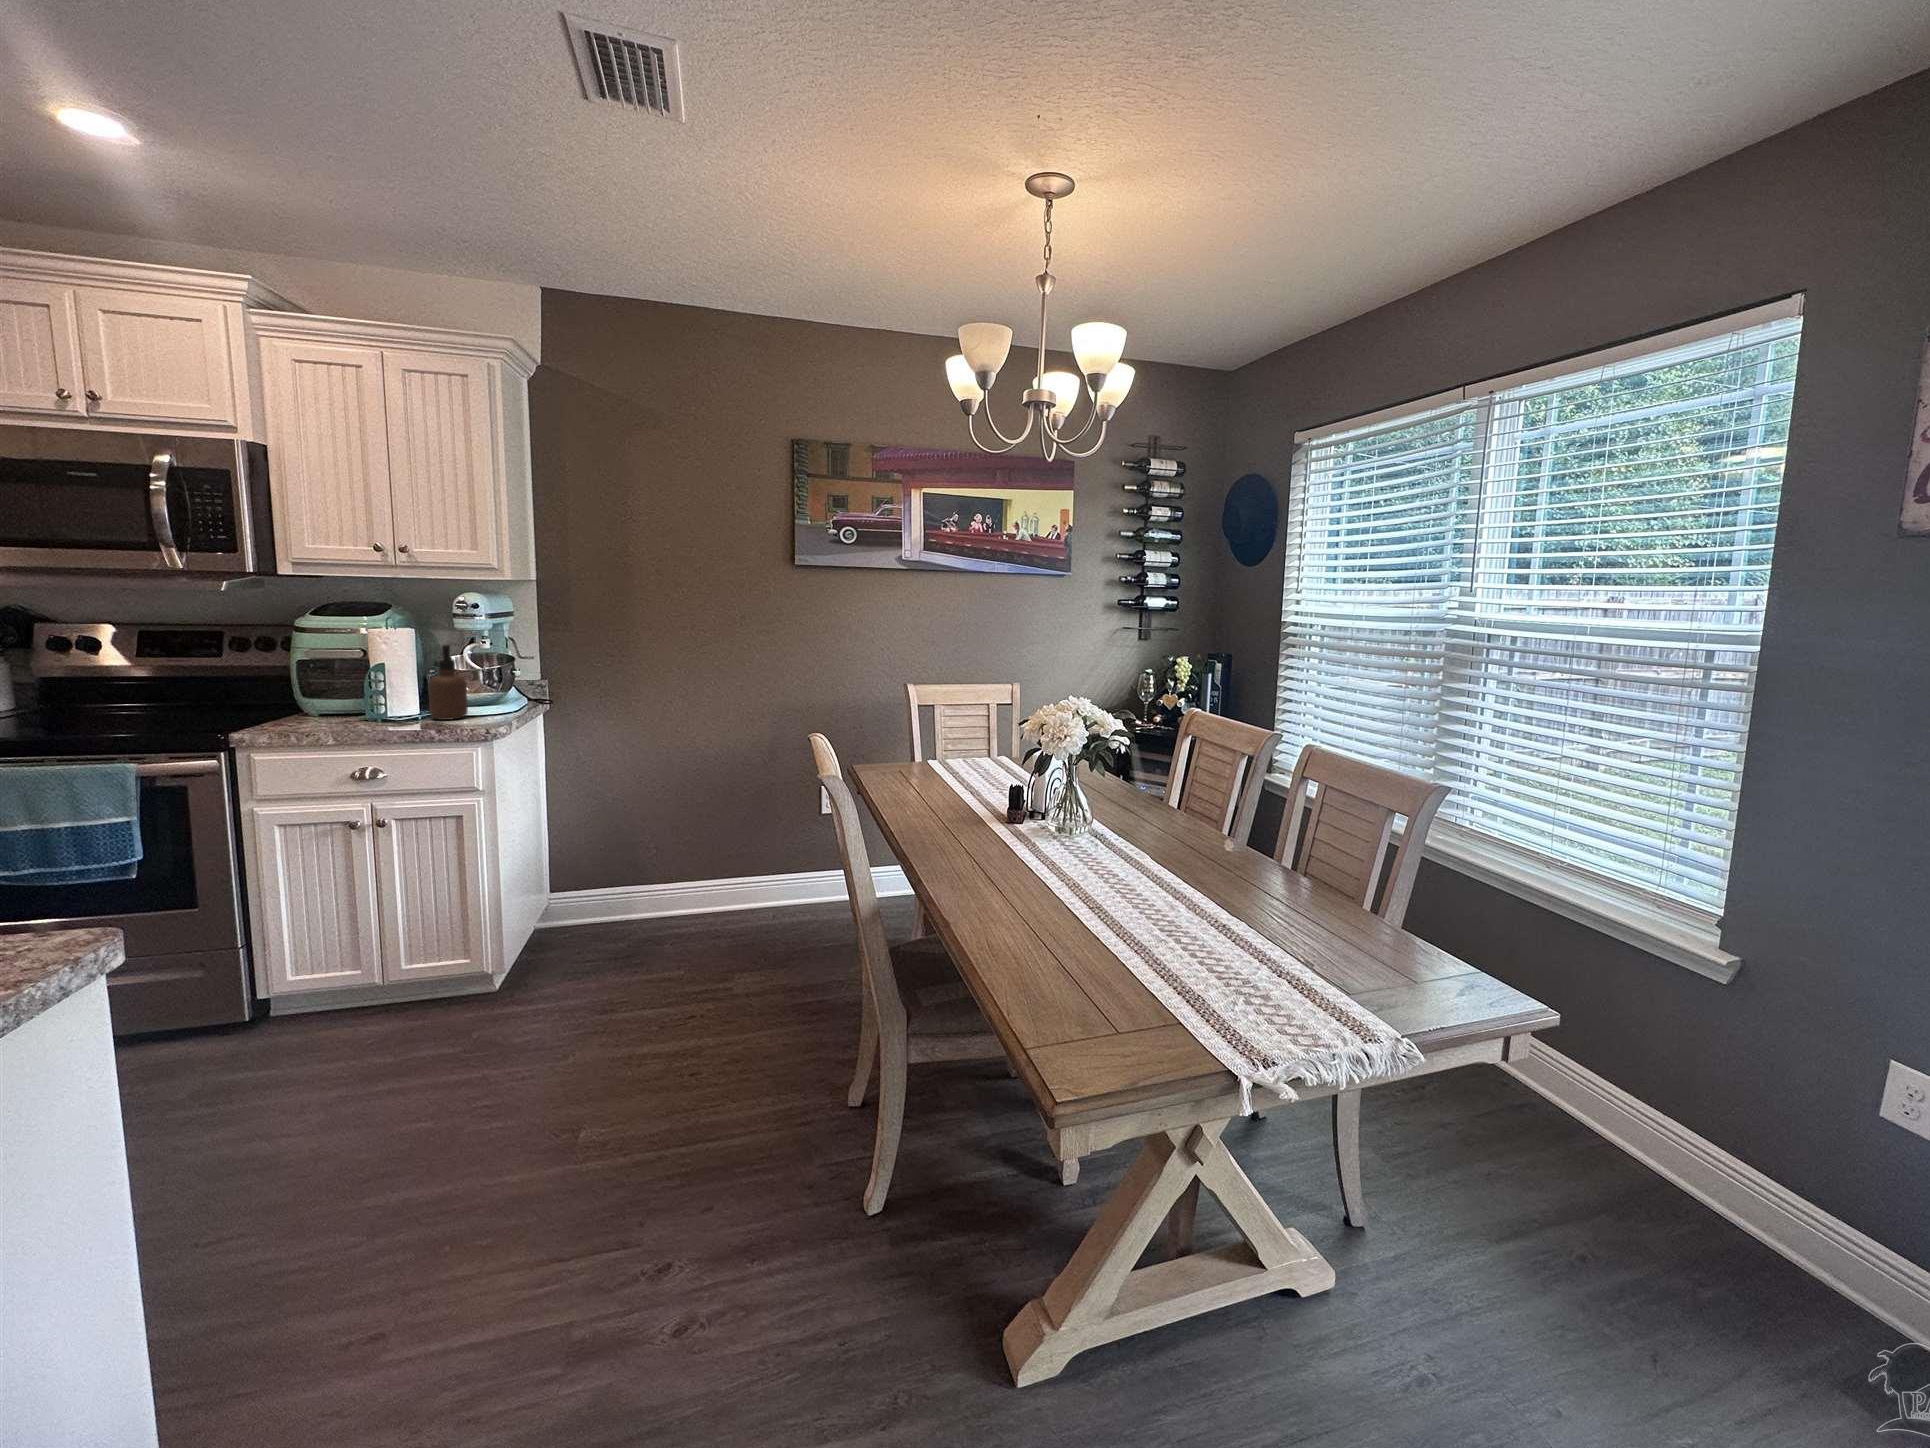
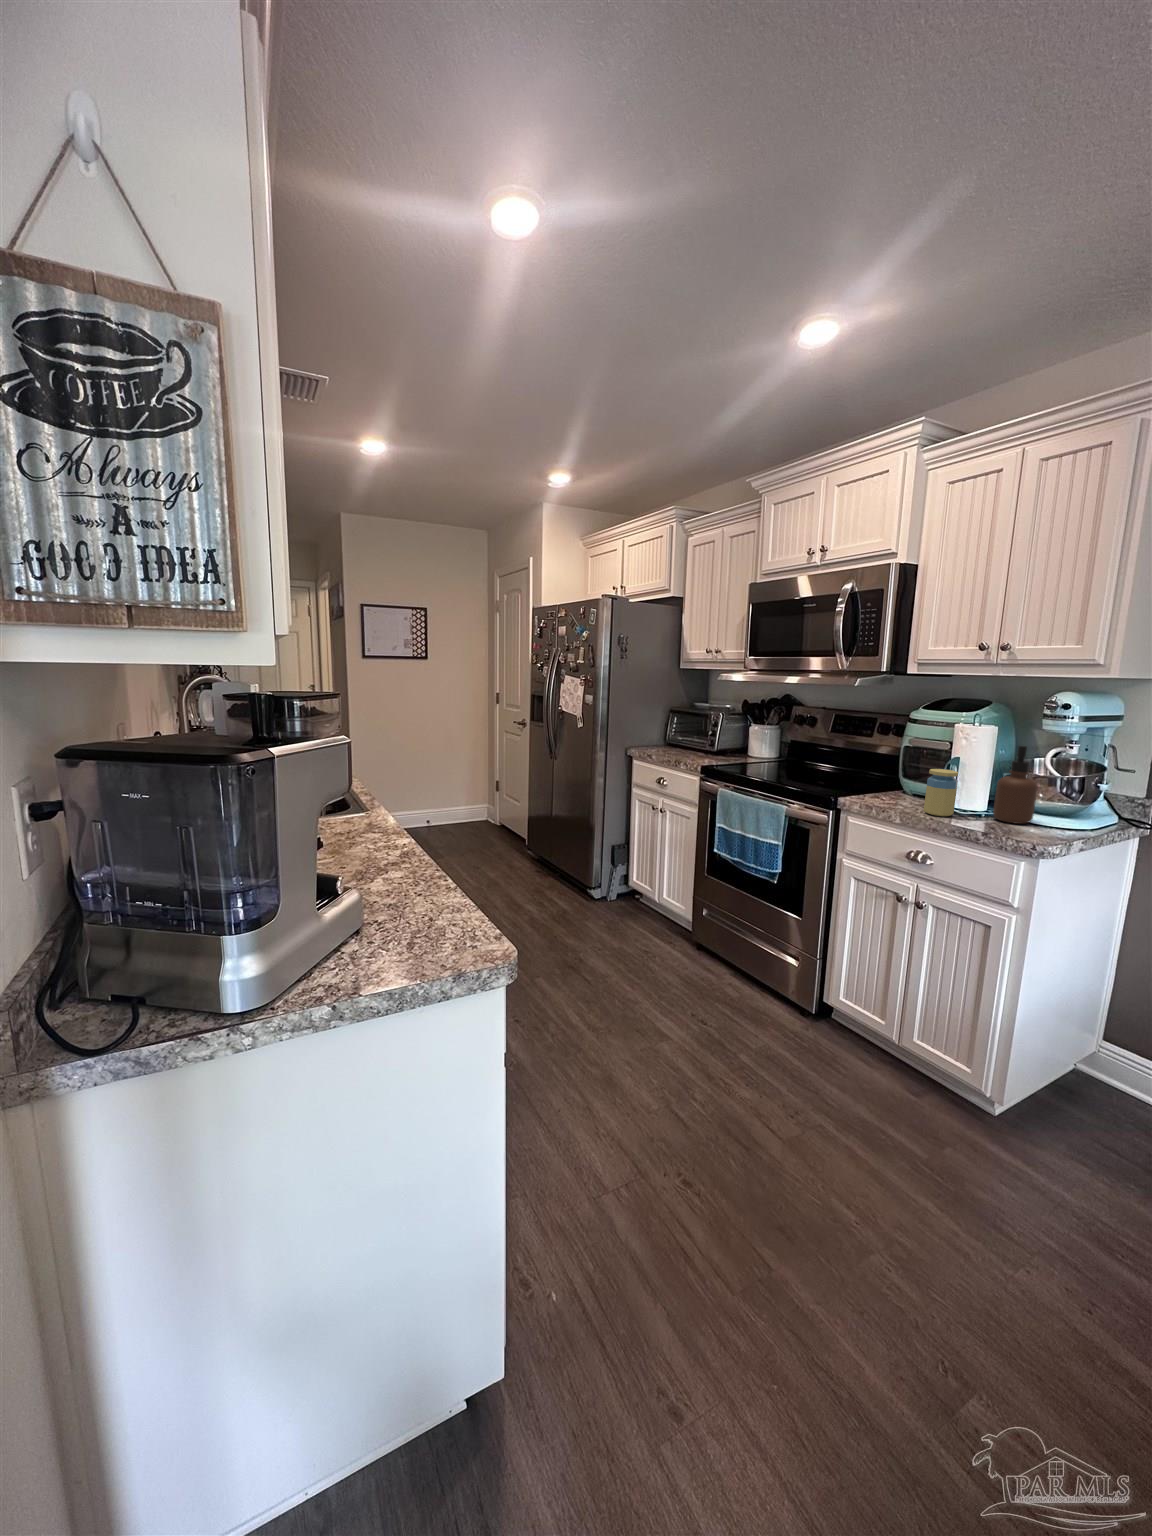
jar: none [357,678,392,728] -> present [924,769,958,816]

